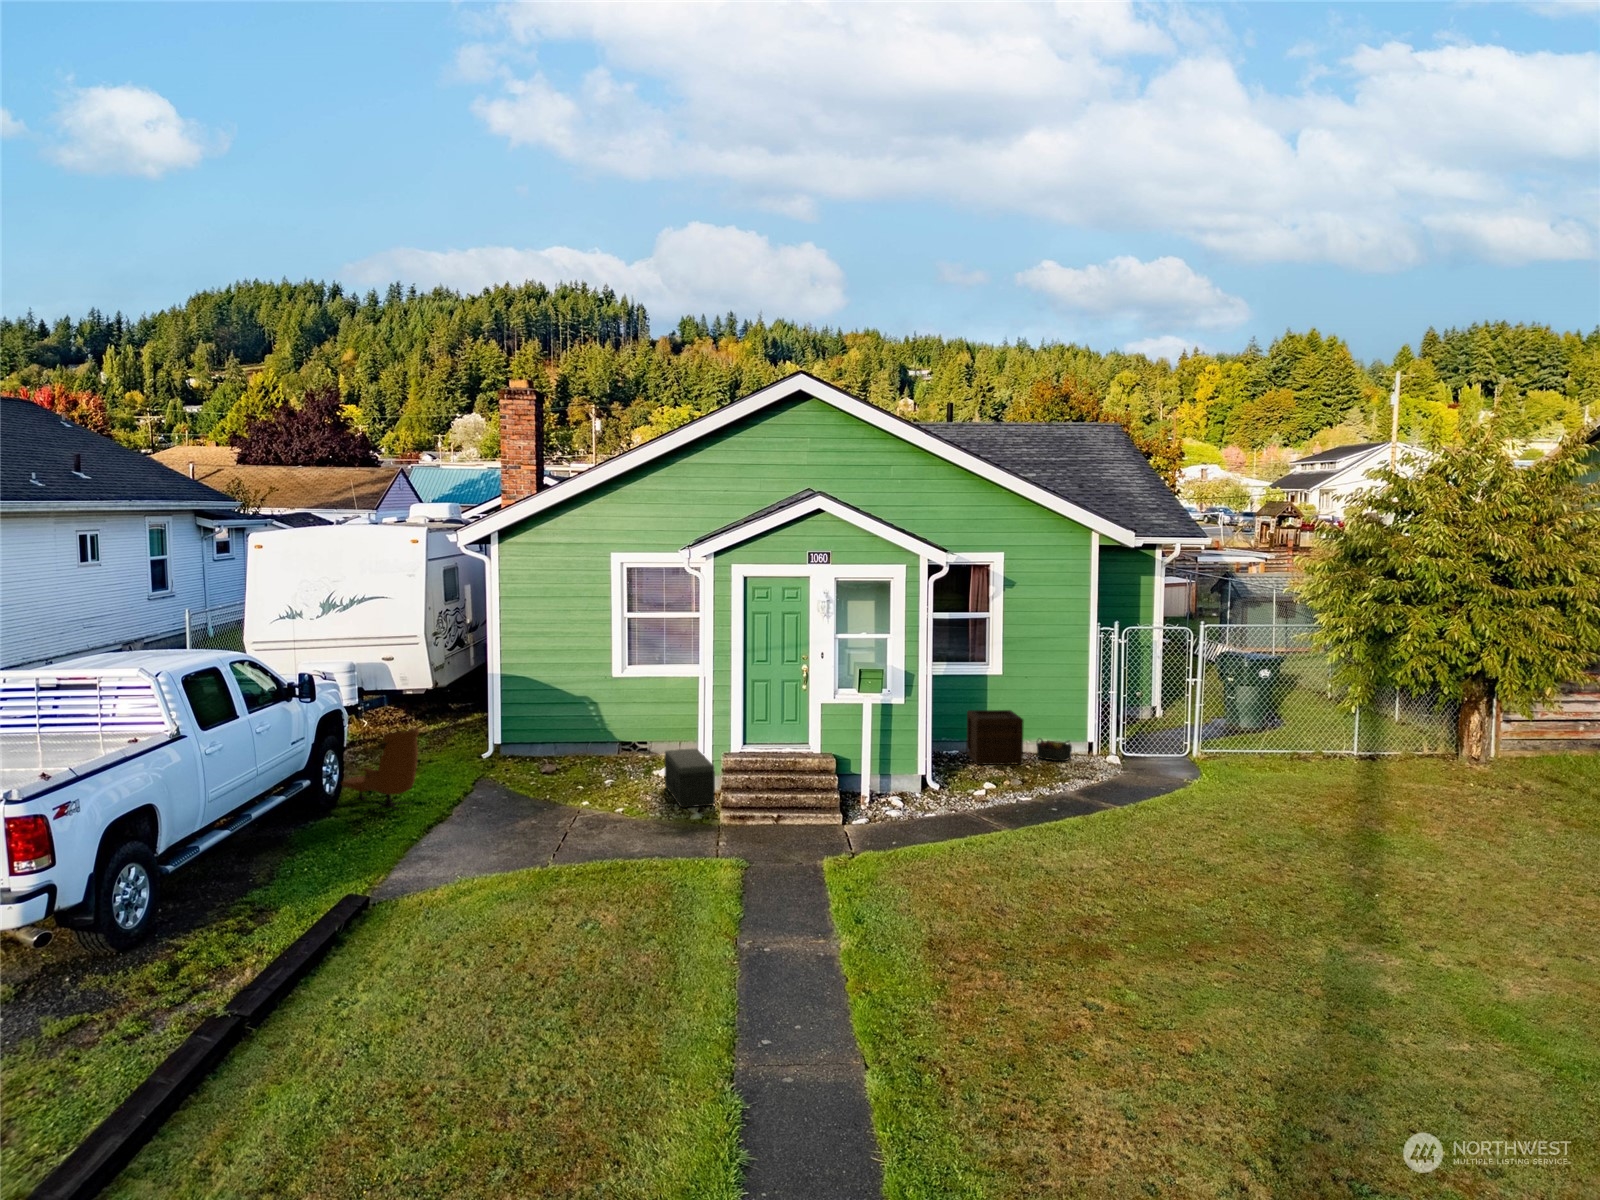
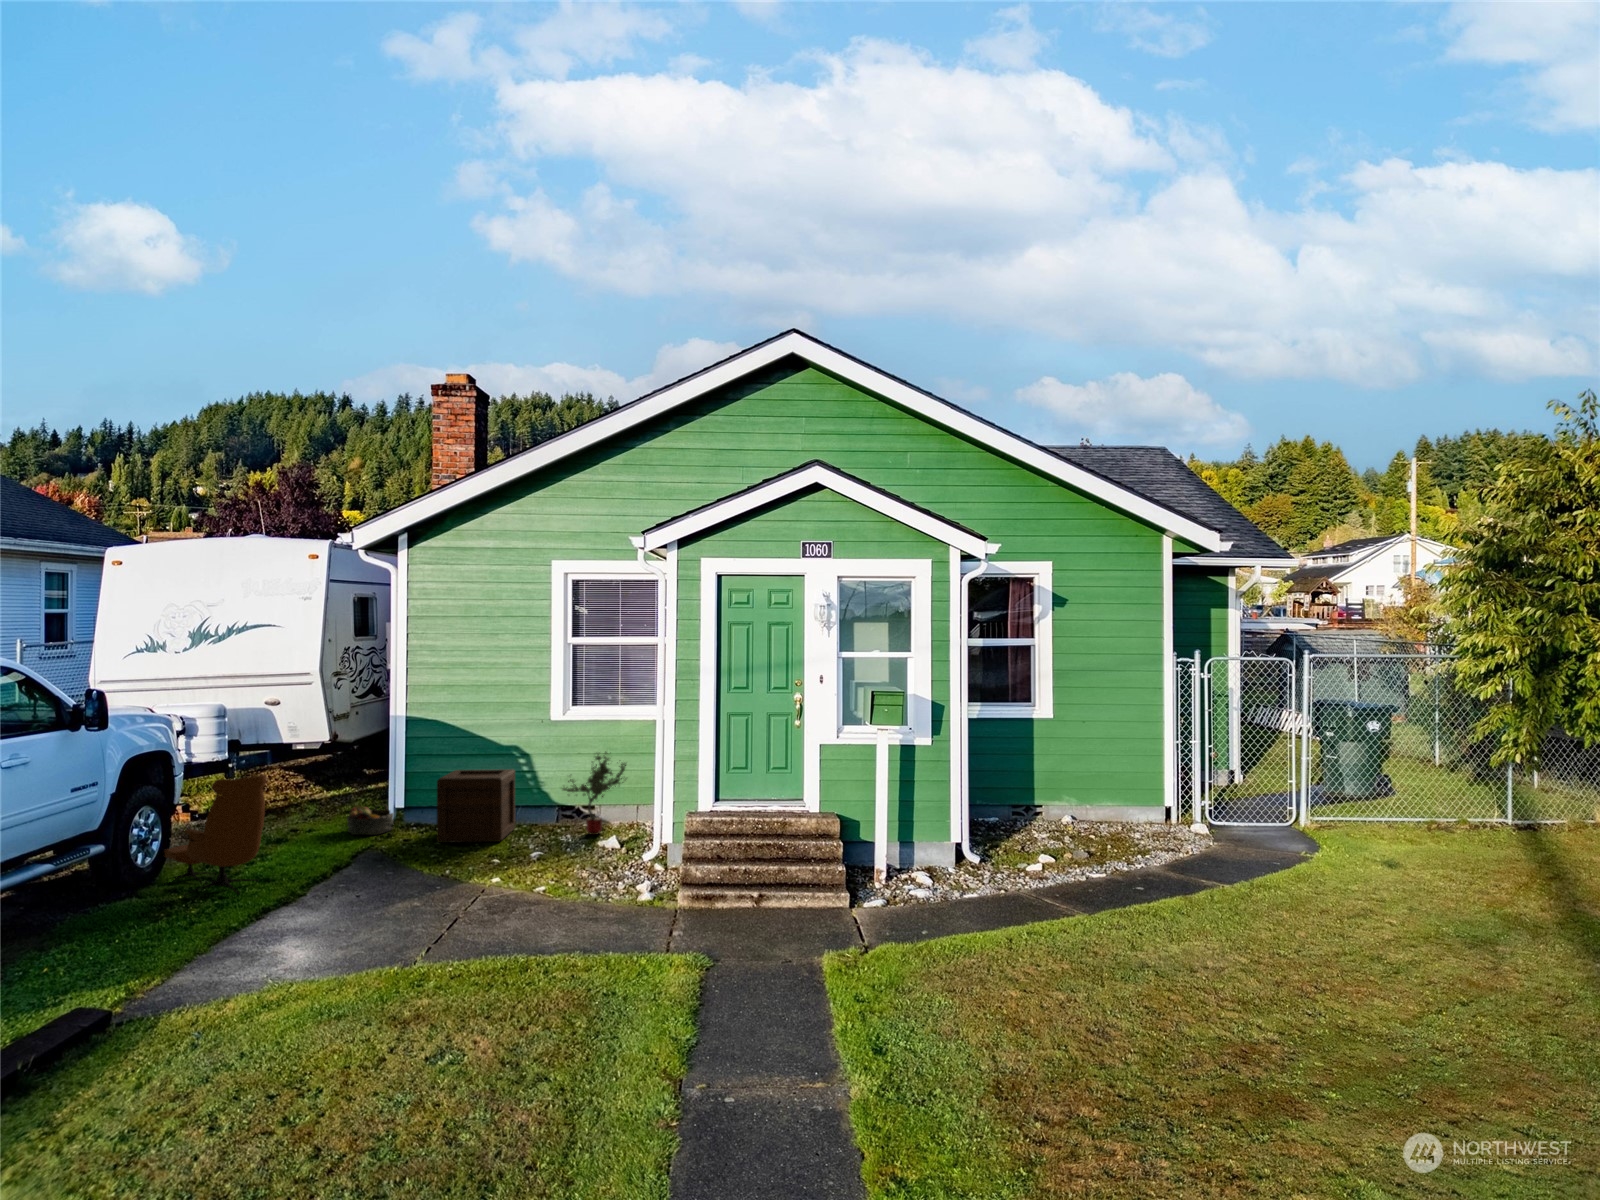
potted tree: none [622,701,674,765] -> present [562,753,626,835]
wooden crate: present [967,710,1024,765] -> present [437,769,516,843]
basket: present [1036,739,1072,761] -> present [347,804,394,835]
storage bench: present [665,749,715,808] -> none [610,809,674,887]

